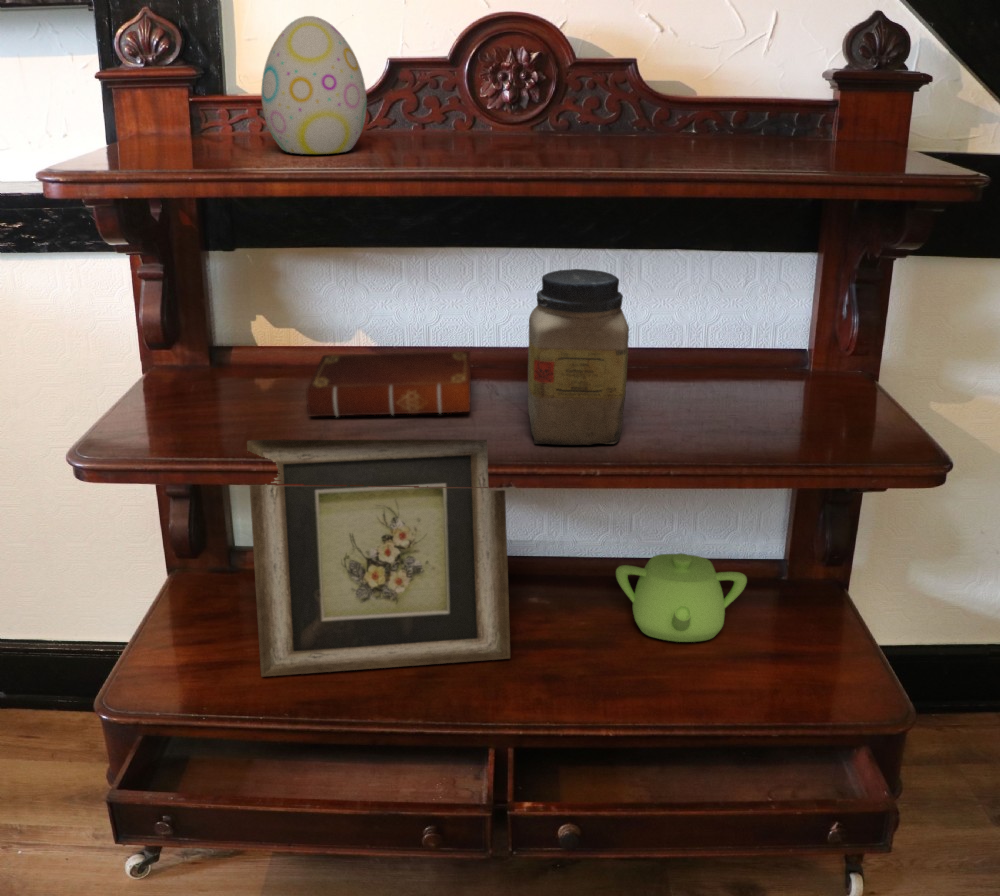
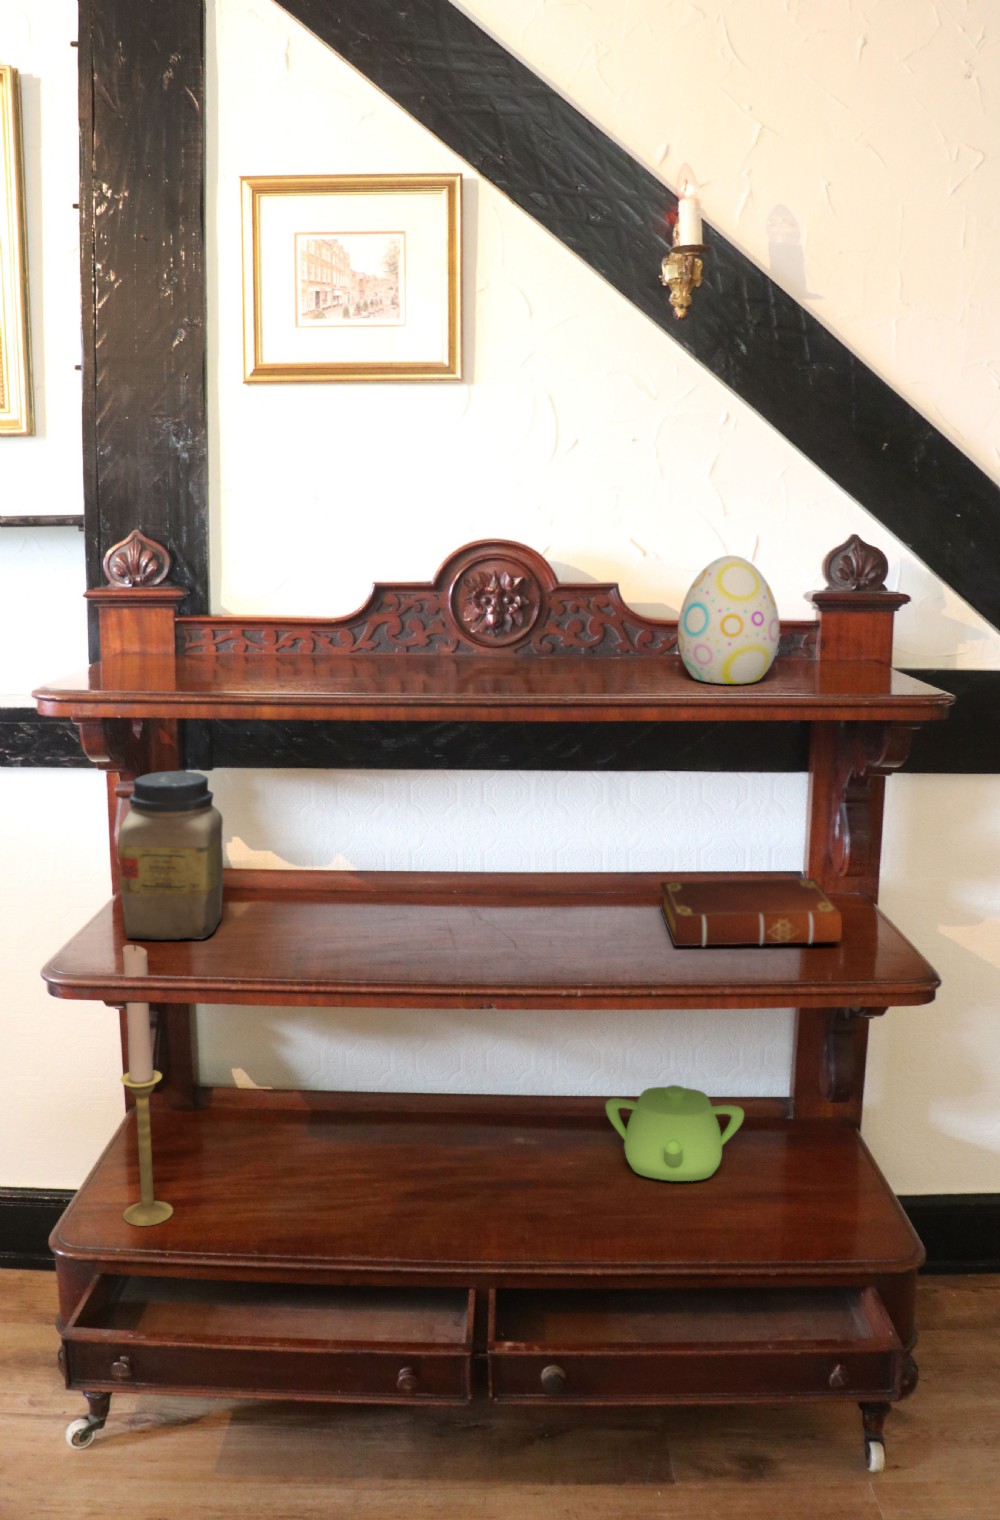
decorative egg: present [261,16,367,154] -> present [678,556,780,684]
jar: present [528,269,629,445] -> present [119,771,223,940]
book: present [306,351,471,416] -> present [660,878,842,946]
candlestick: none [142,426,209,690] -> present [120,945,173,1226]
picture frame: present [247,440,510,677] -> none [223,951,492,1213]

